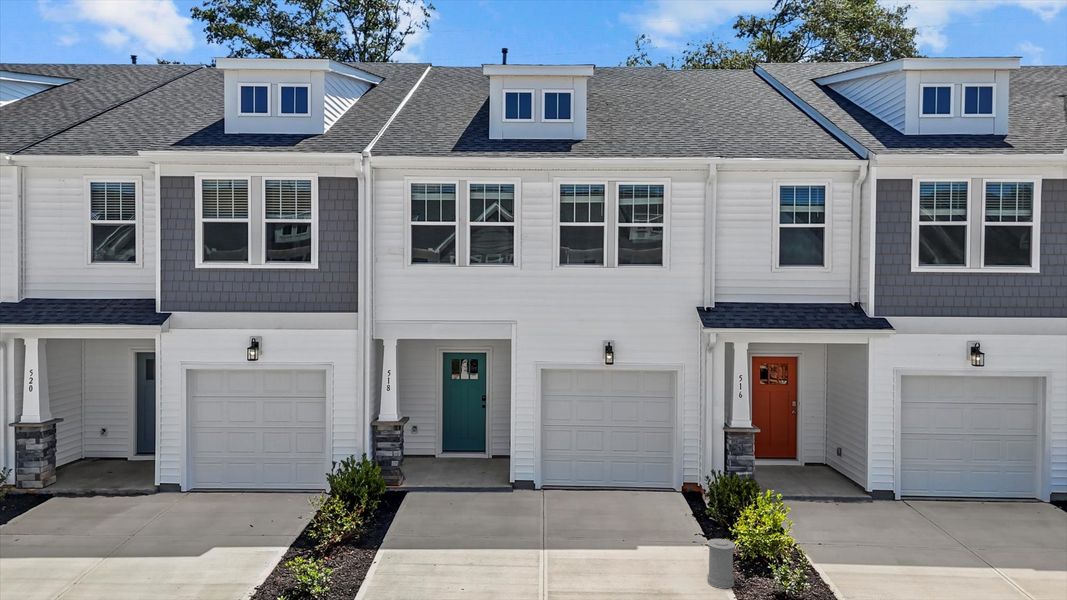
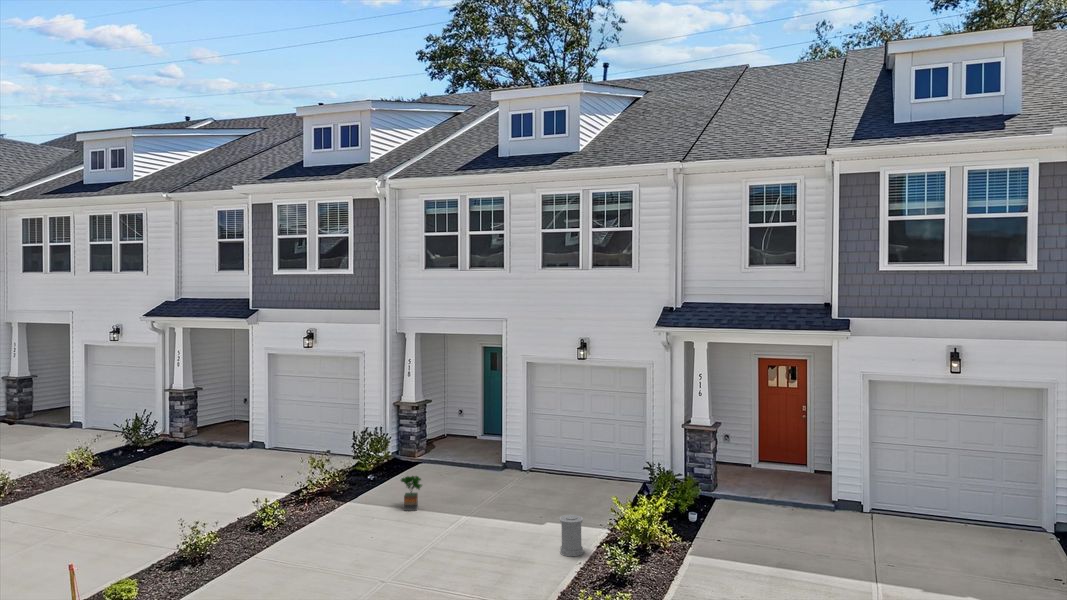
potted tree: none [458,510,488,556] -> present [401,476,422,511]

